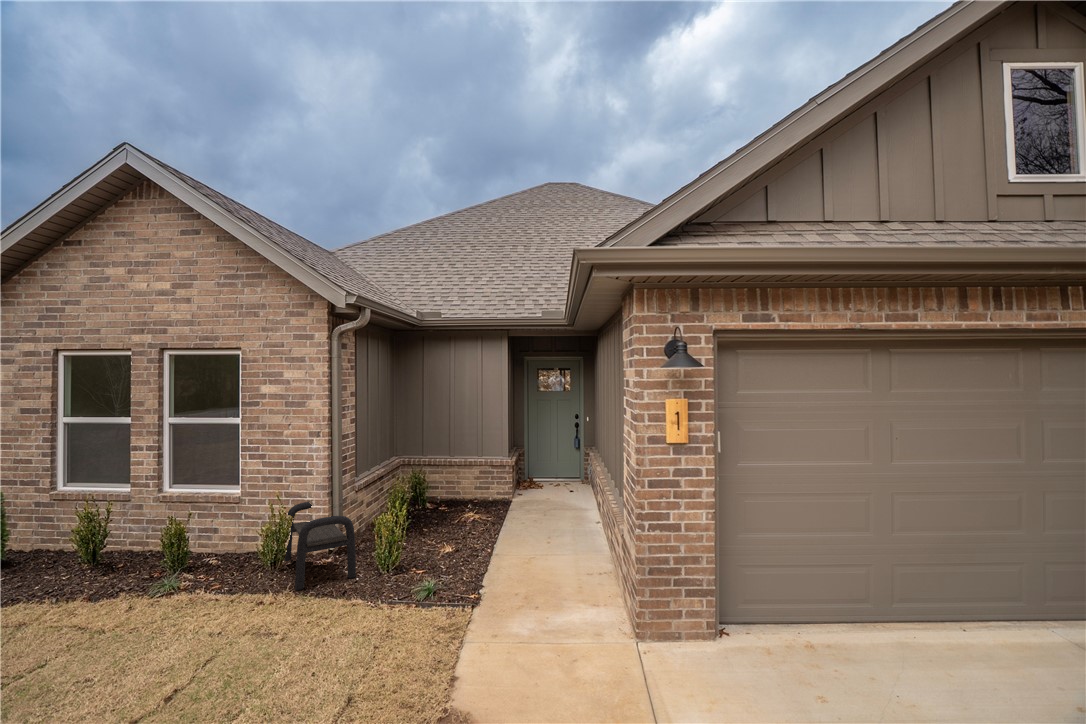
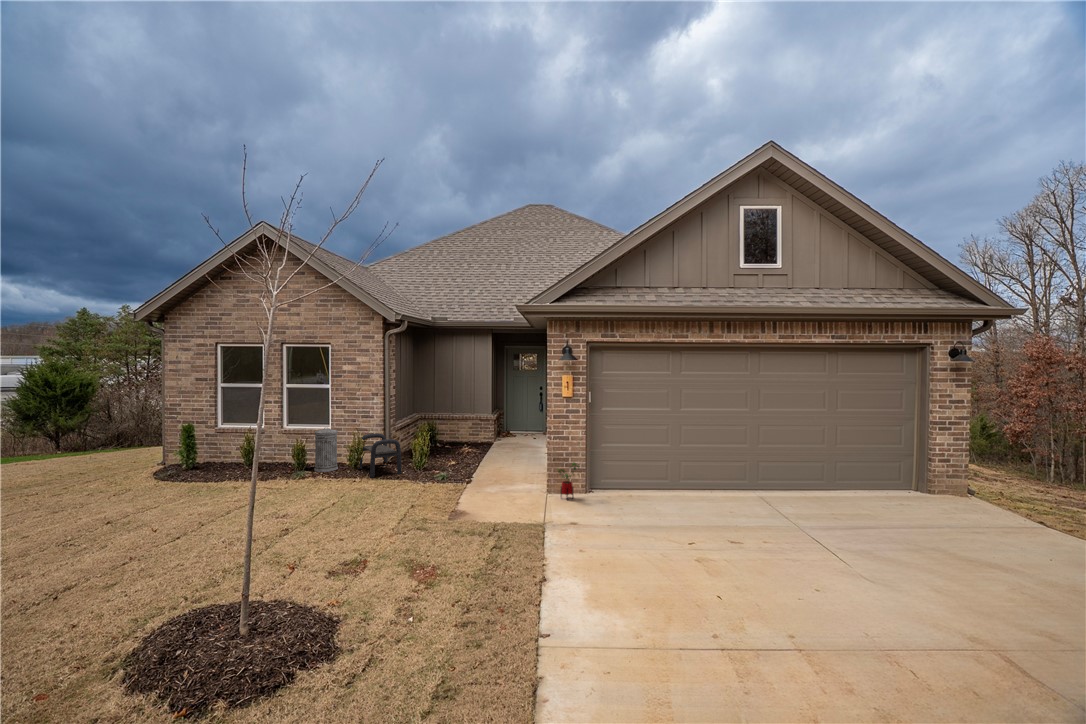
trash can: none [205,492,250,573] -> present [314,428,338,472]
house plant: none [661,580,711,668] -> present [558,463,578,497]

